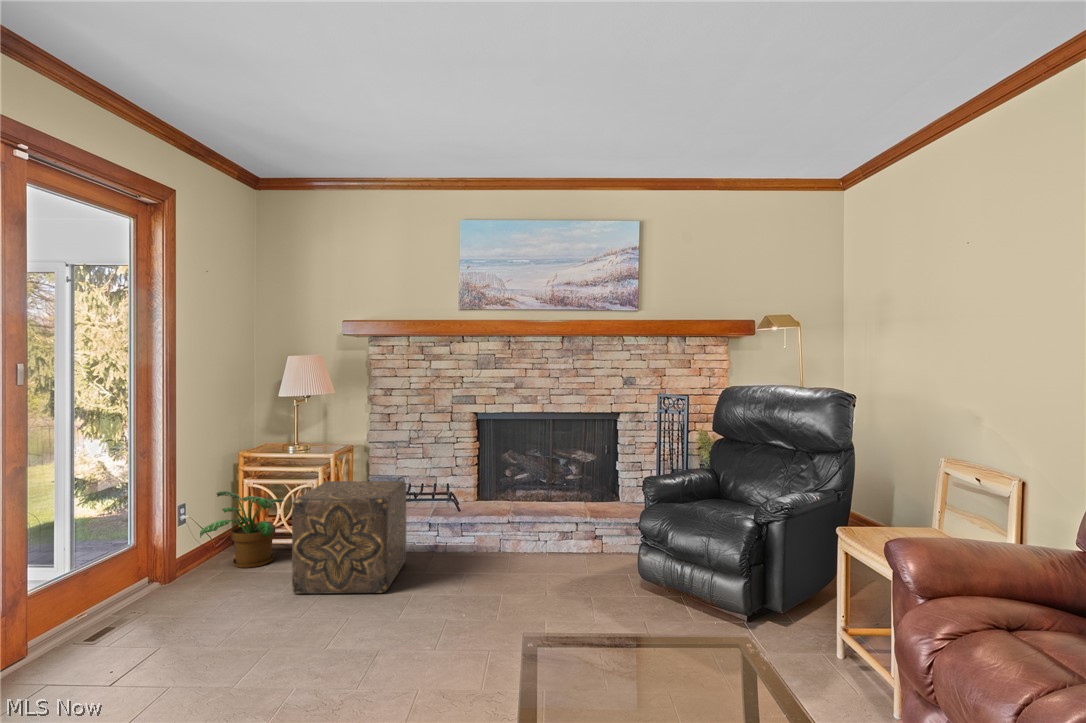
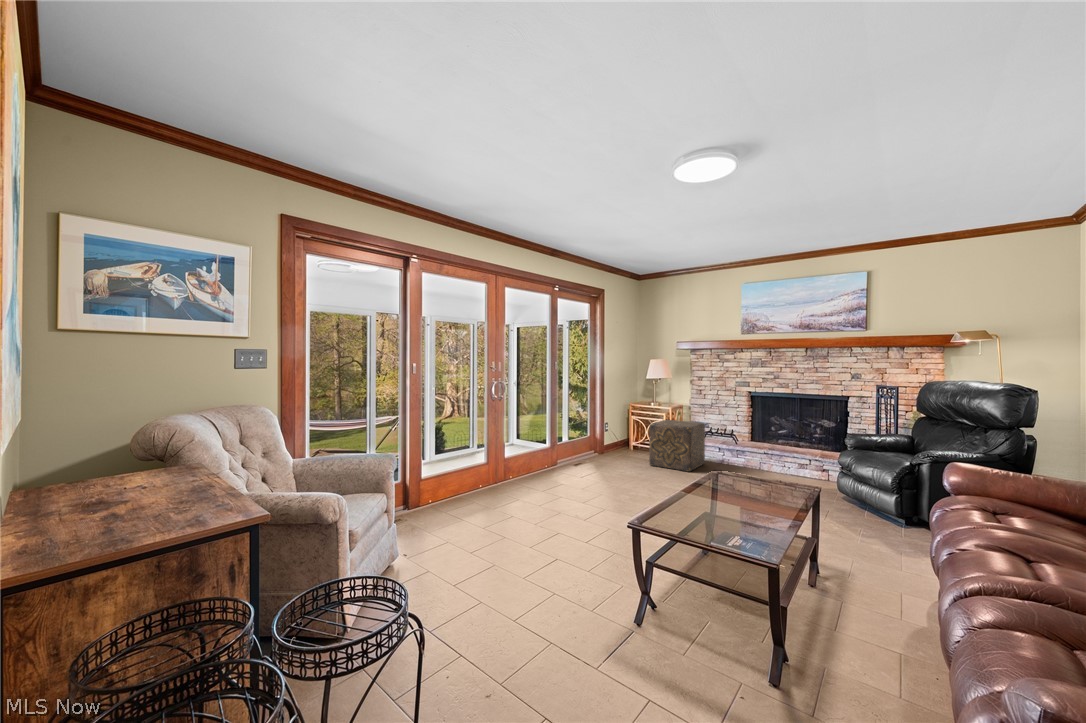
potted plant: present [200,491,284,568] -> none [614,420,649,455]

